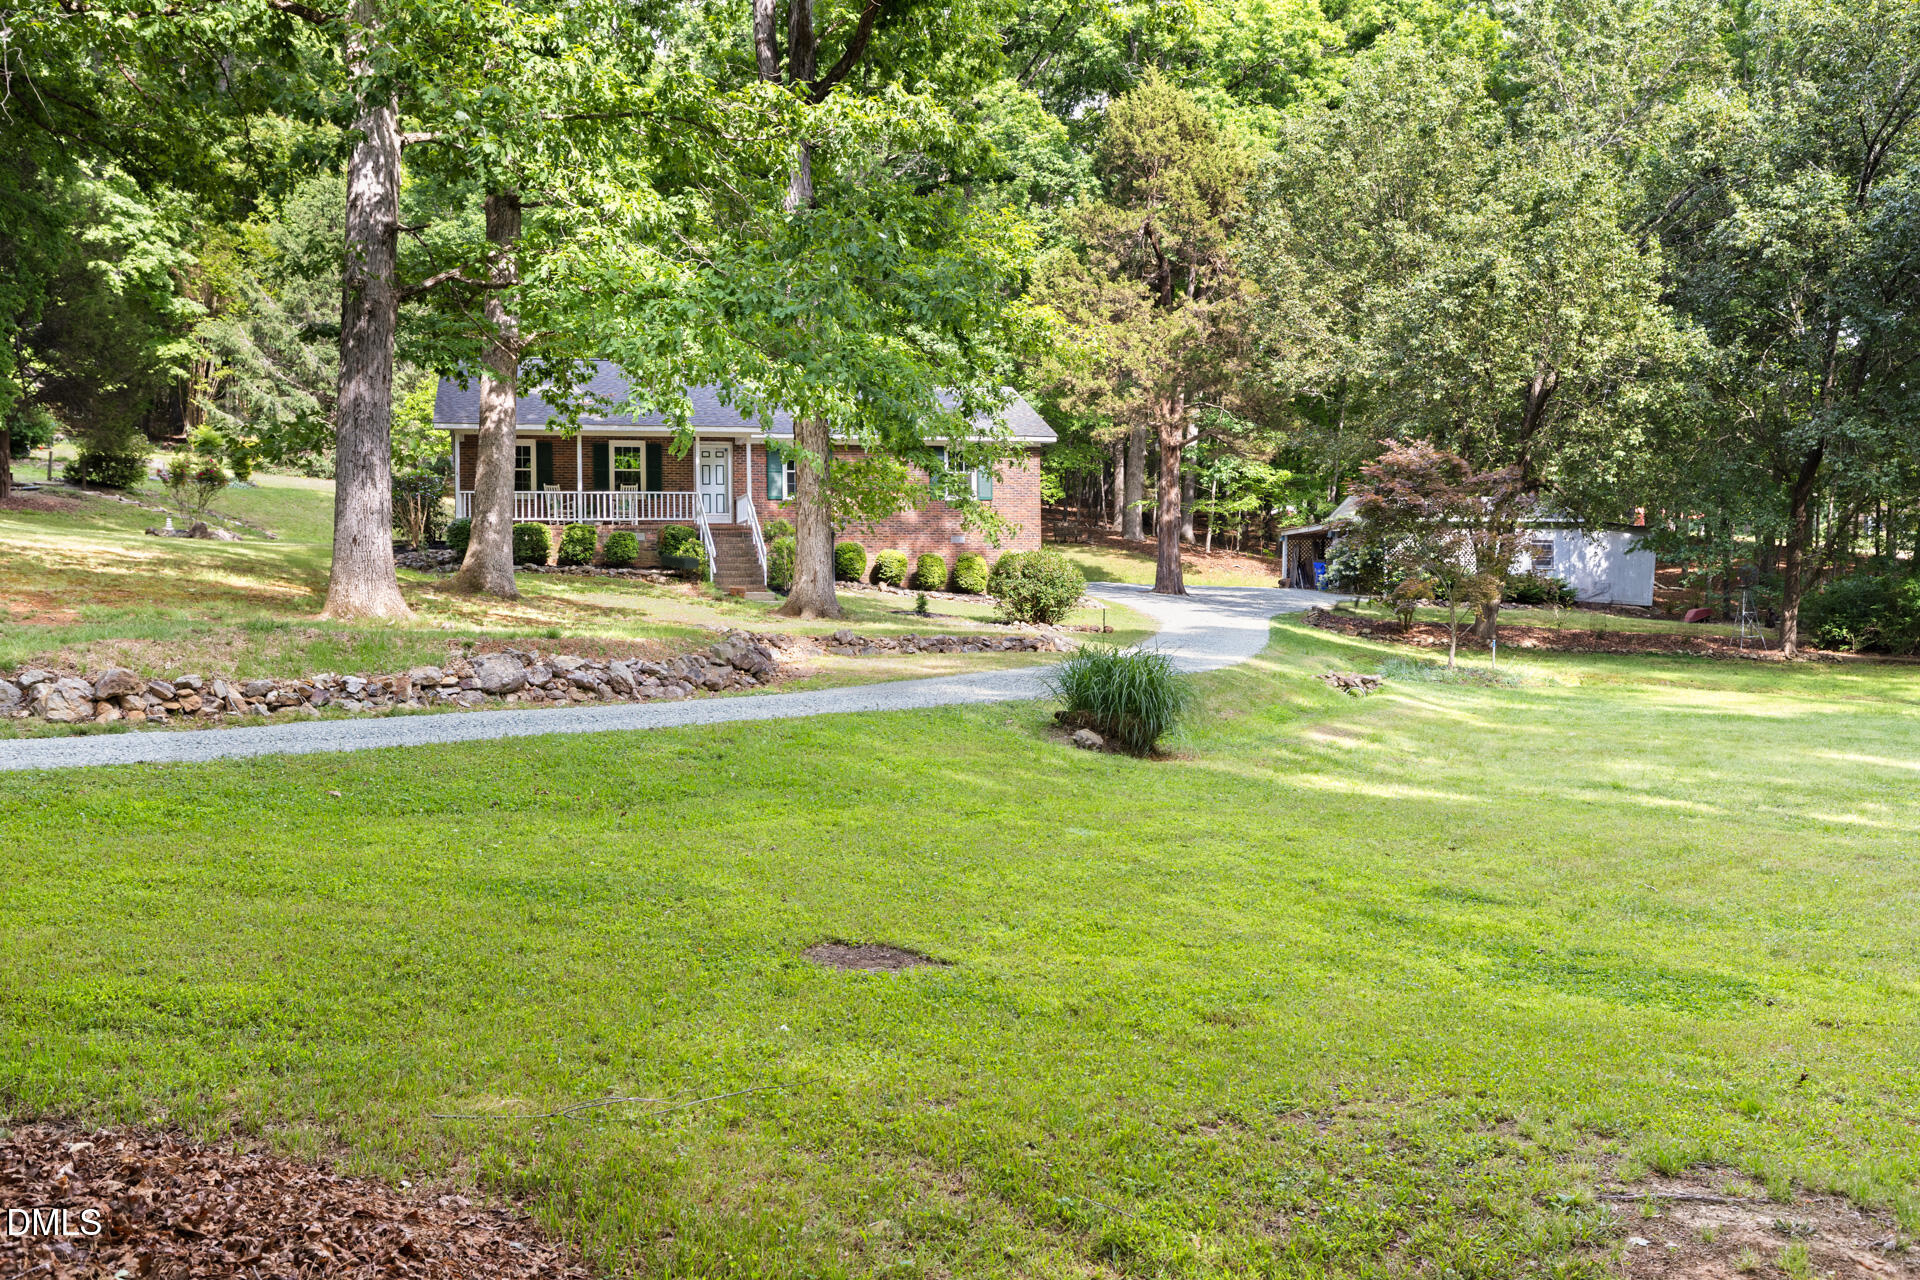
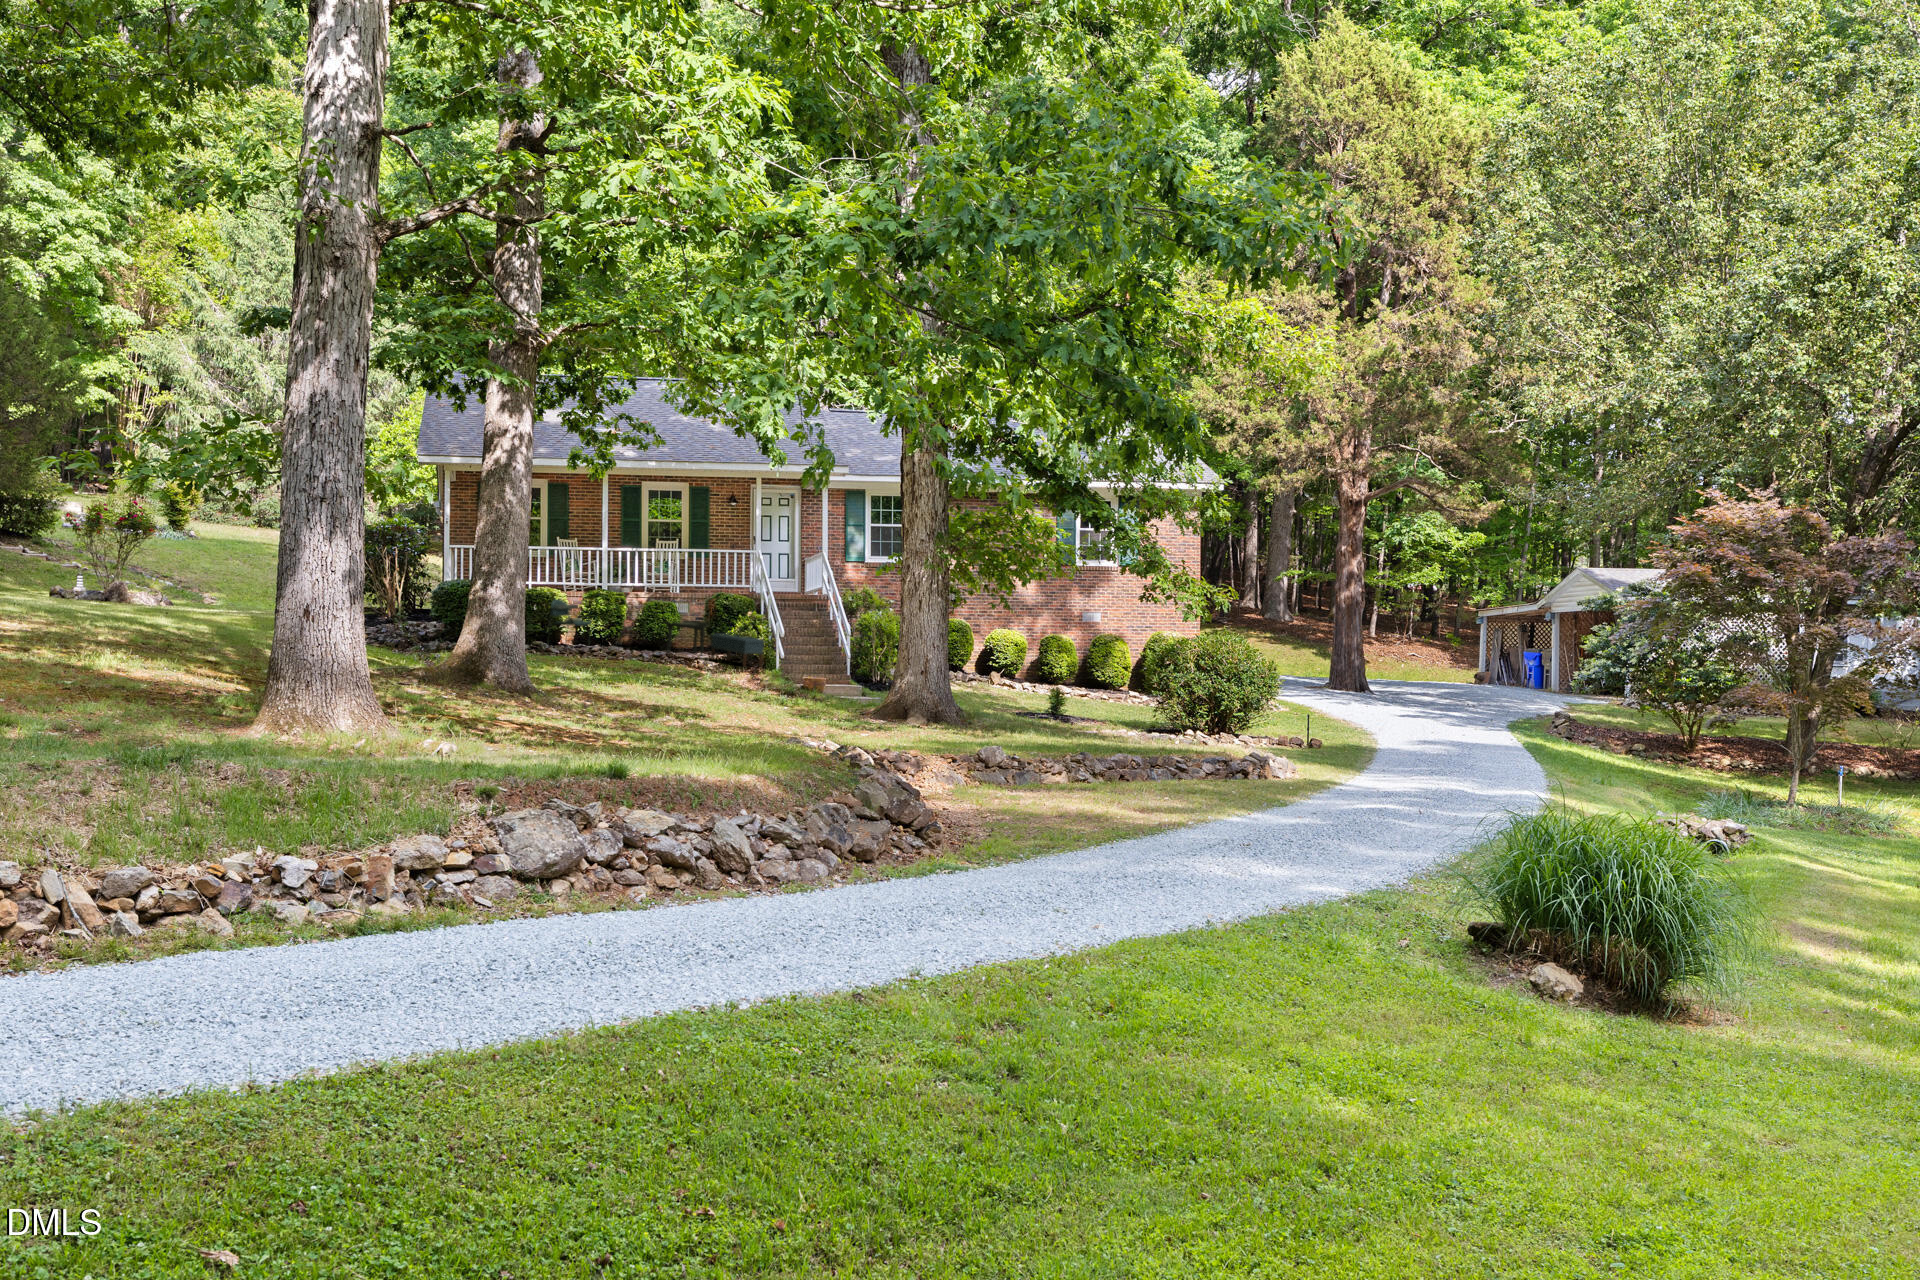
round table: none [620,544,662,571] -> present [660,620,709,656]
chair: present [1331,596,1361,629] -> present [548,599,592,644]

